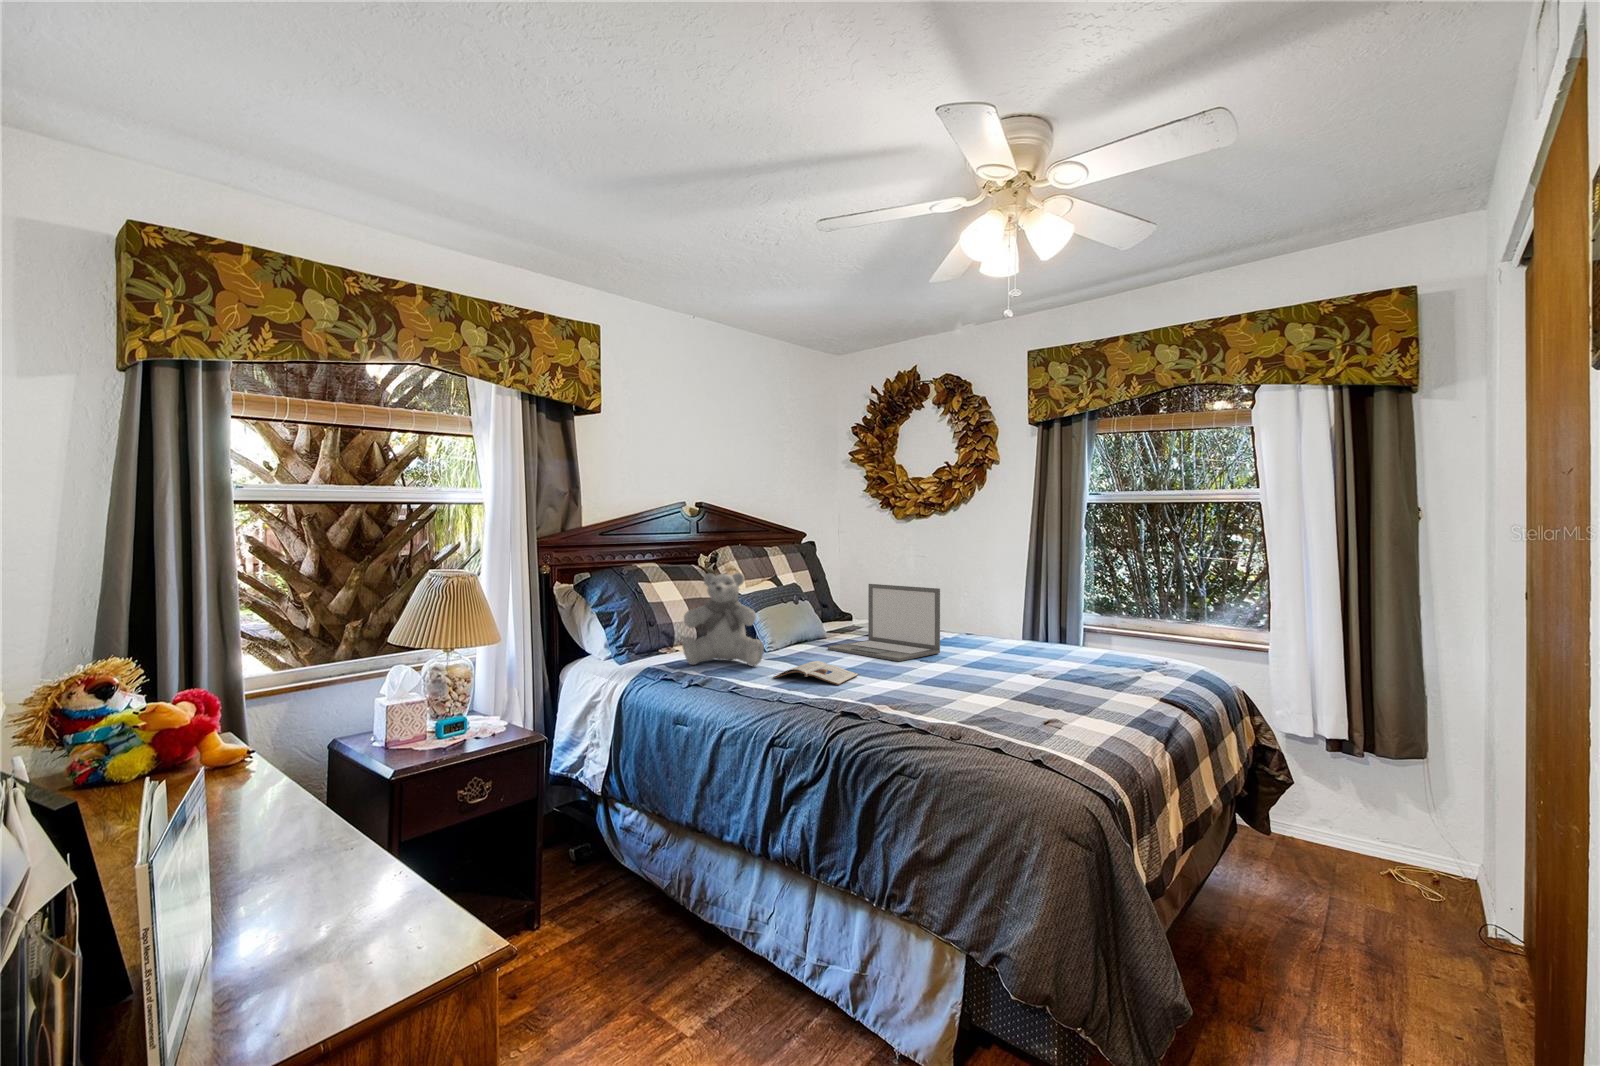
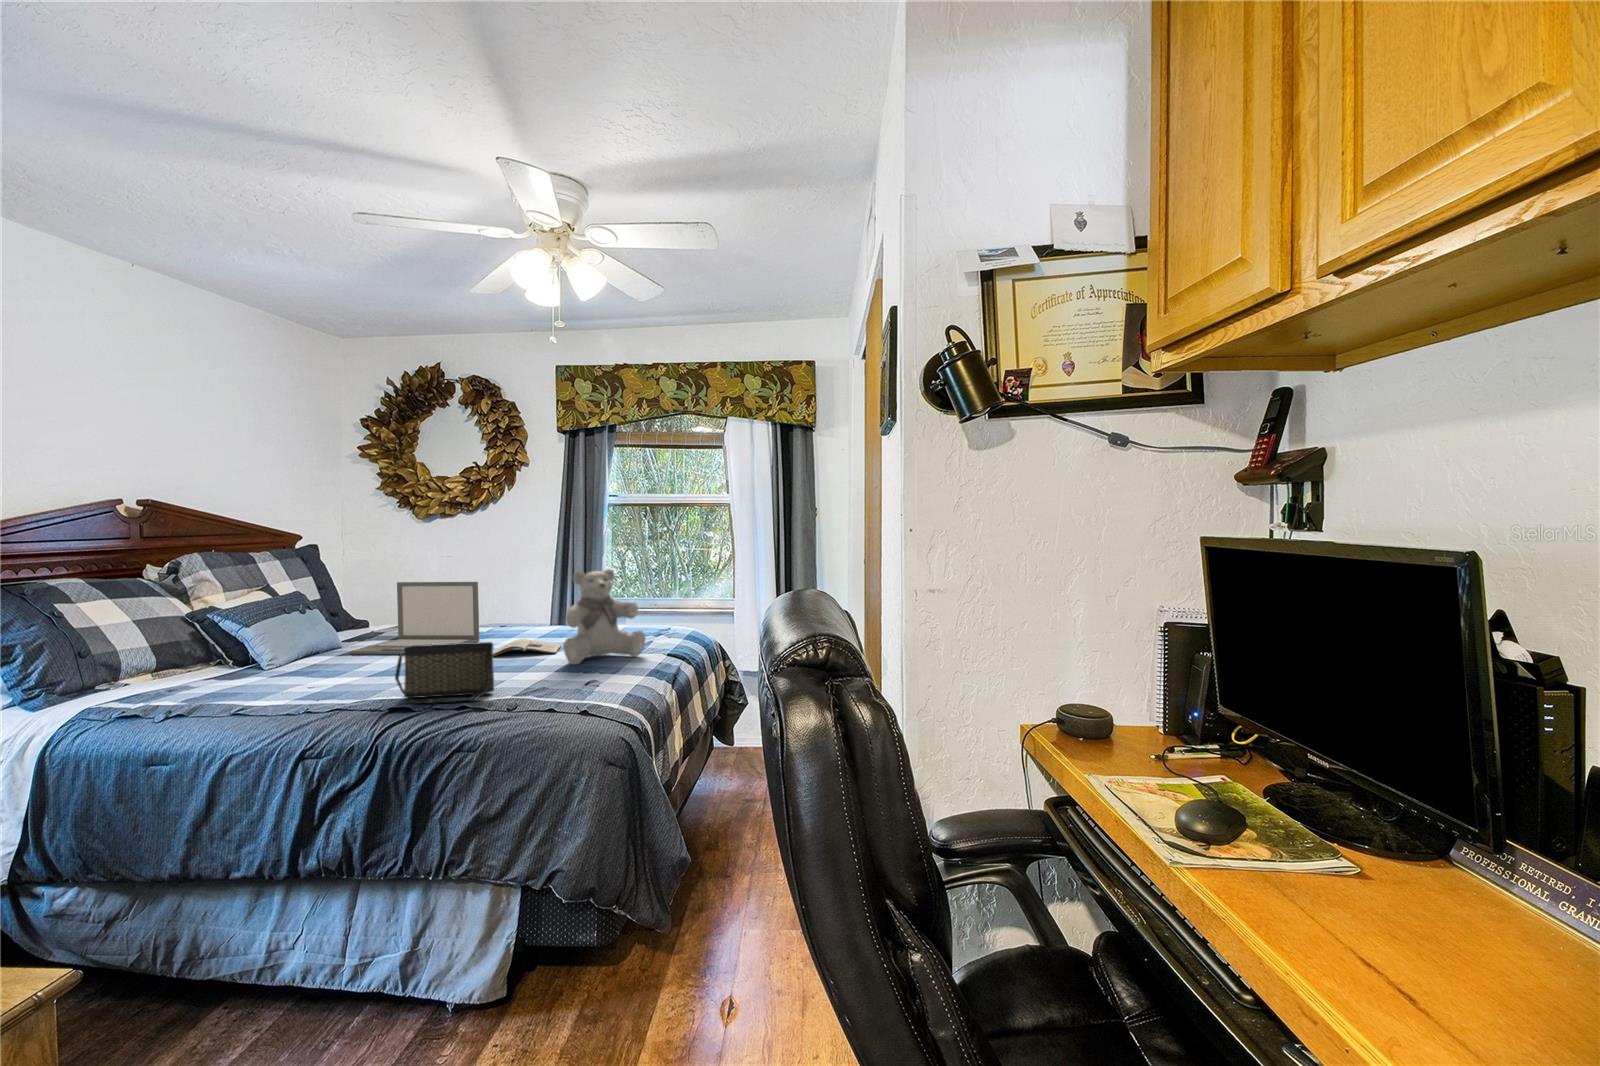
teddy bear: present [682,573,764,666] -> present [563,569,645,665]
handbag: none [851,650,944,719] -> present [395,642,494,704]
magazine: present [773,661,858,685] -> present [493,639,561,656]

